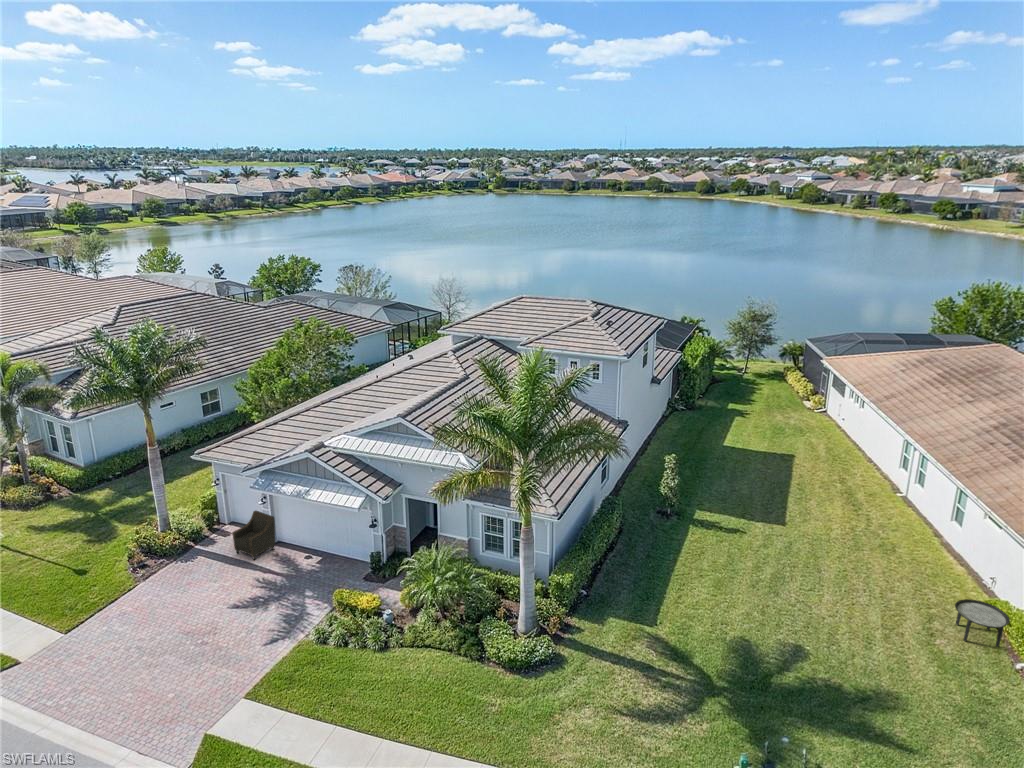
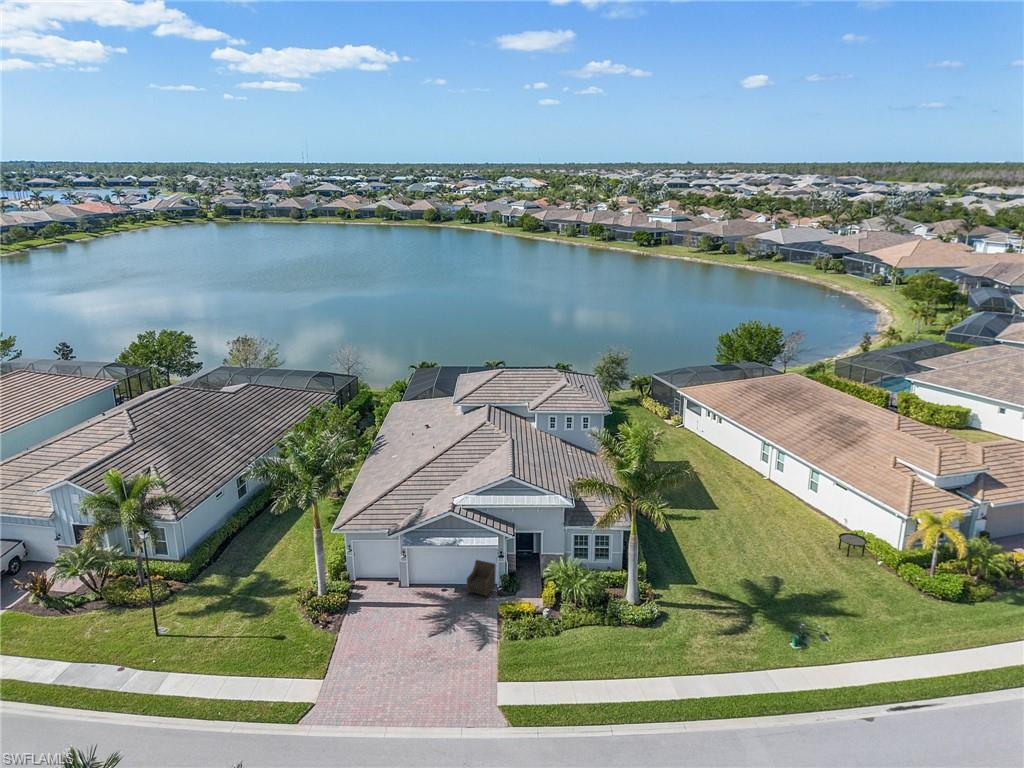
chair: present [232,511,275,560] -> present [467,560,496,598]

